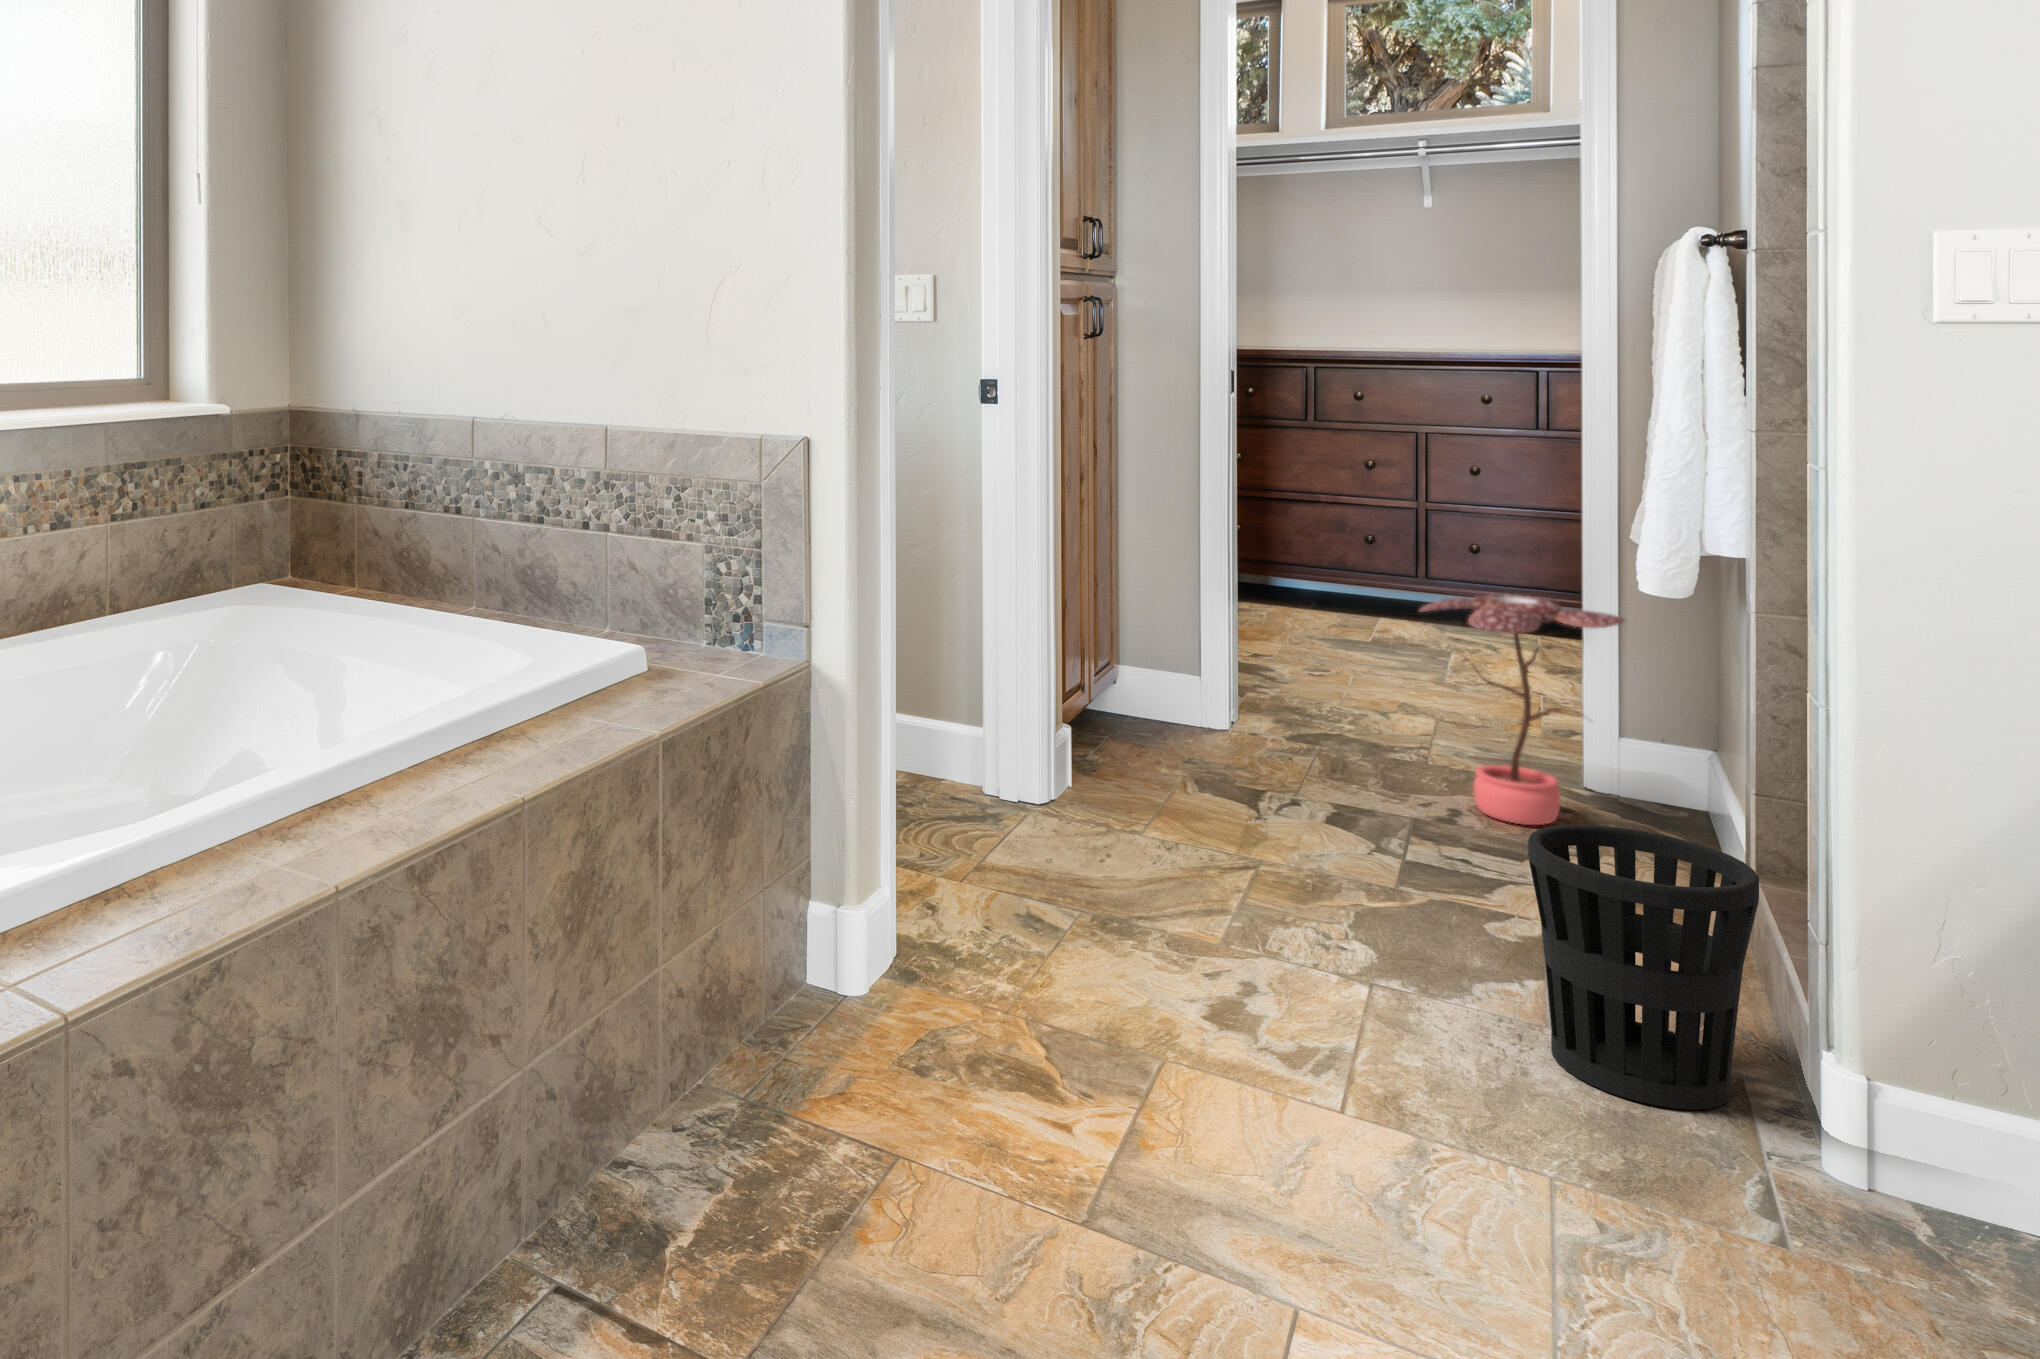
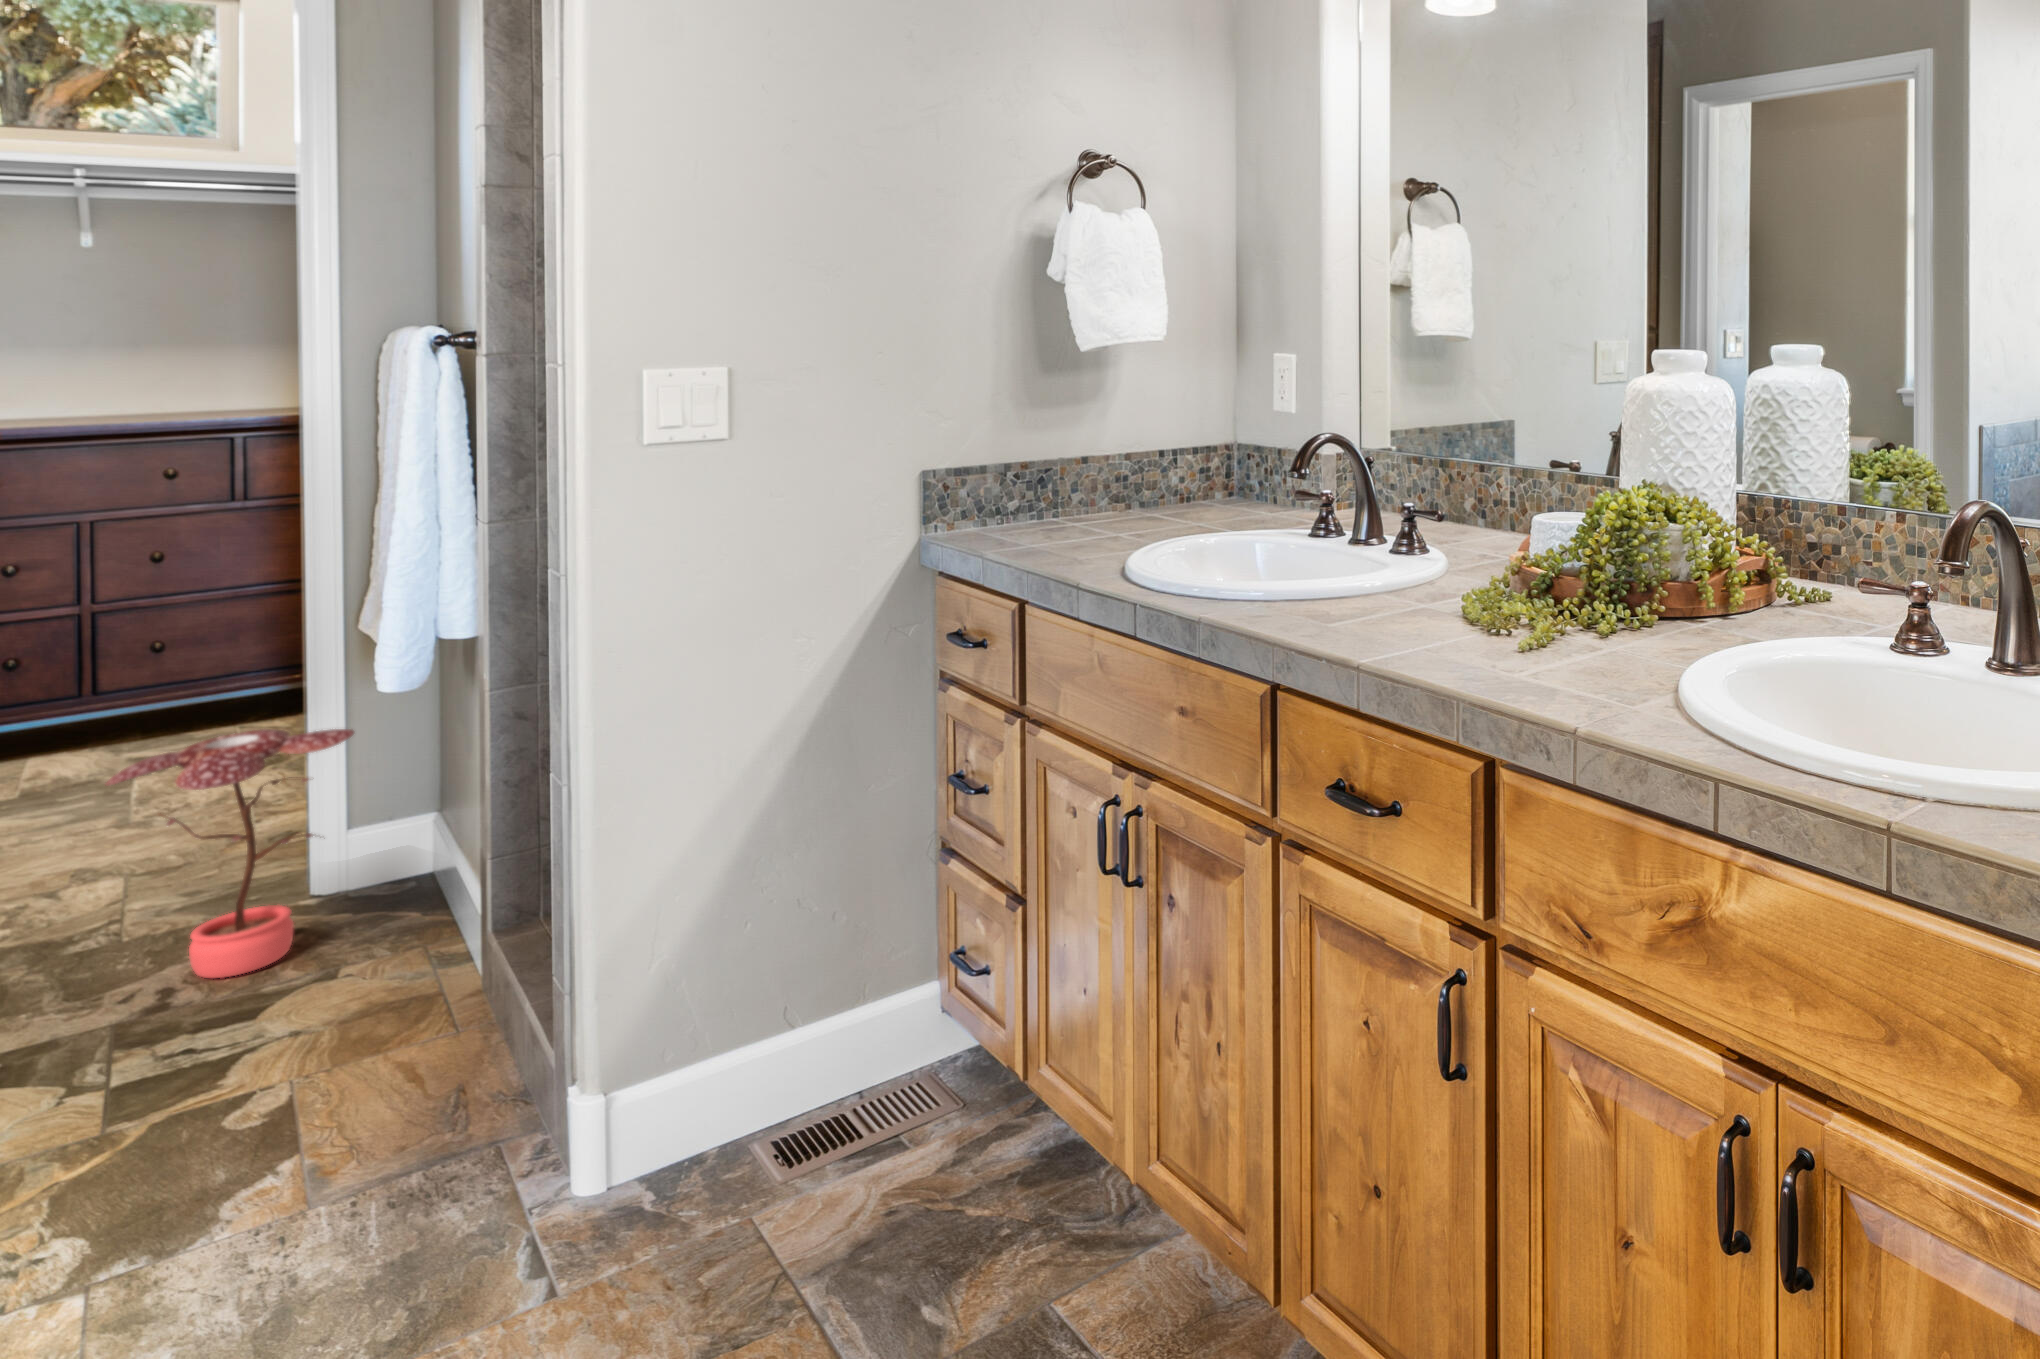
wastebasket: present [1528,825,1759,1110] -> none [285,960,511,1248]

